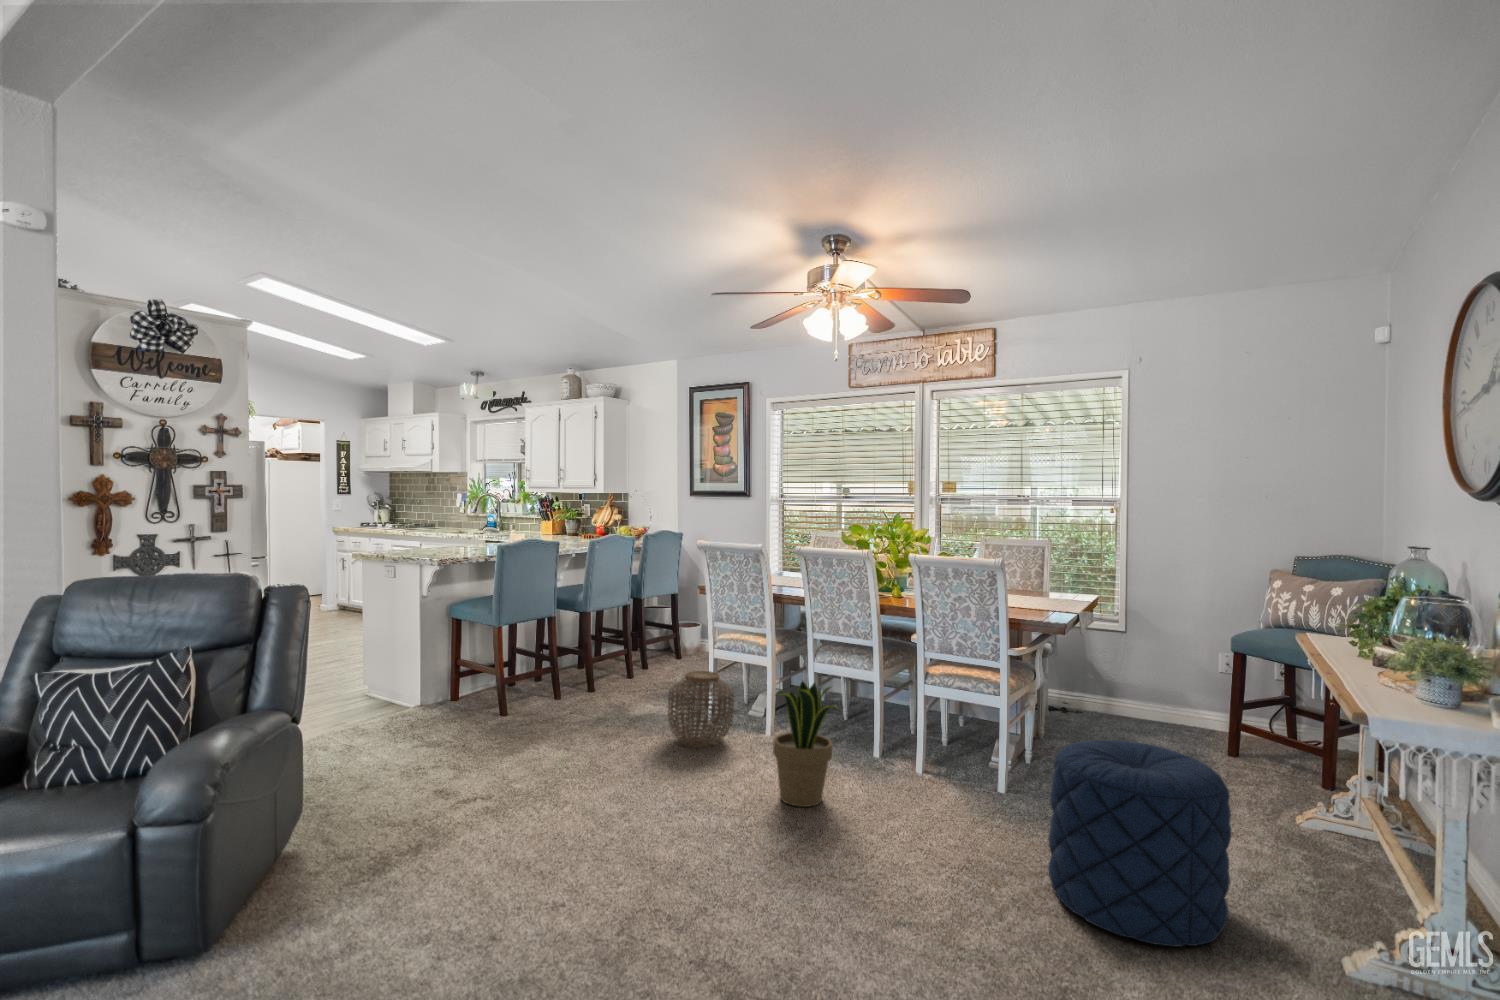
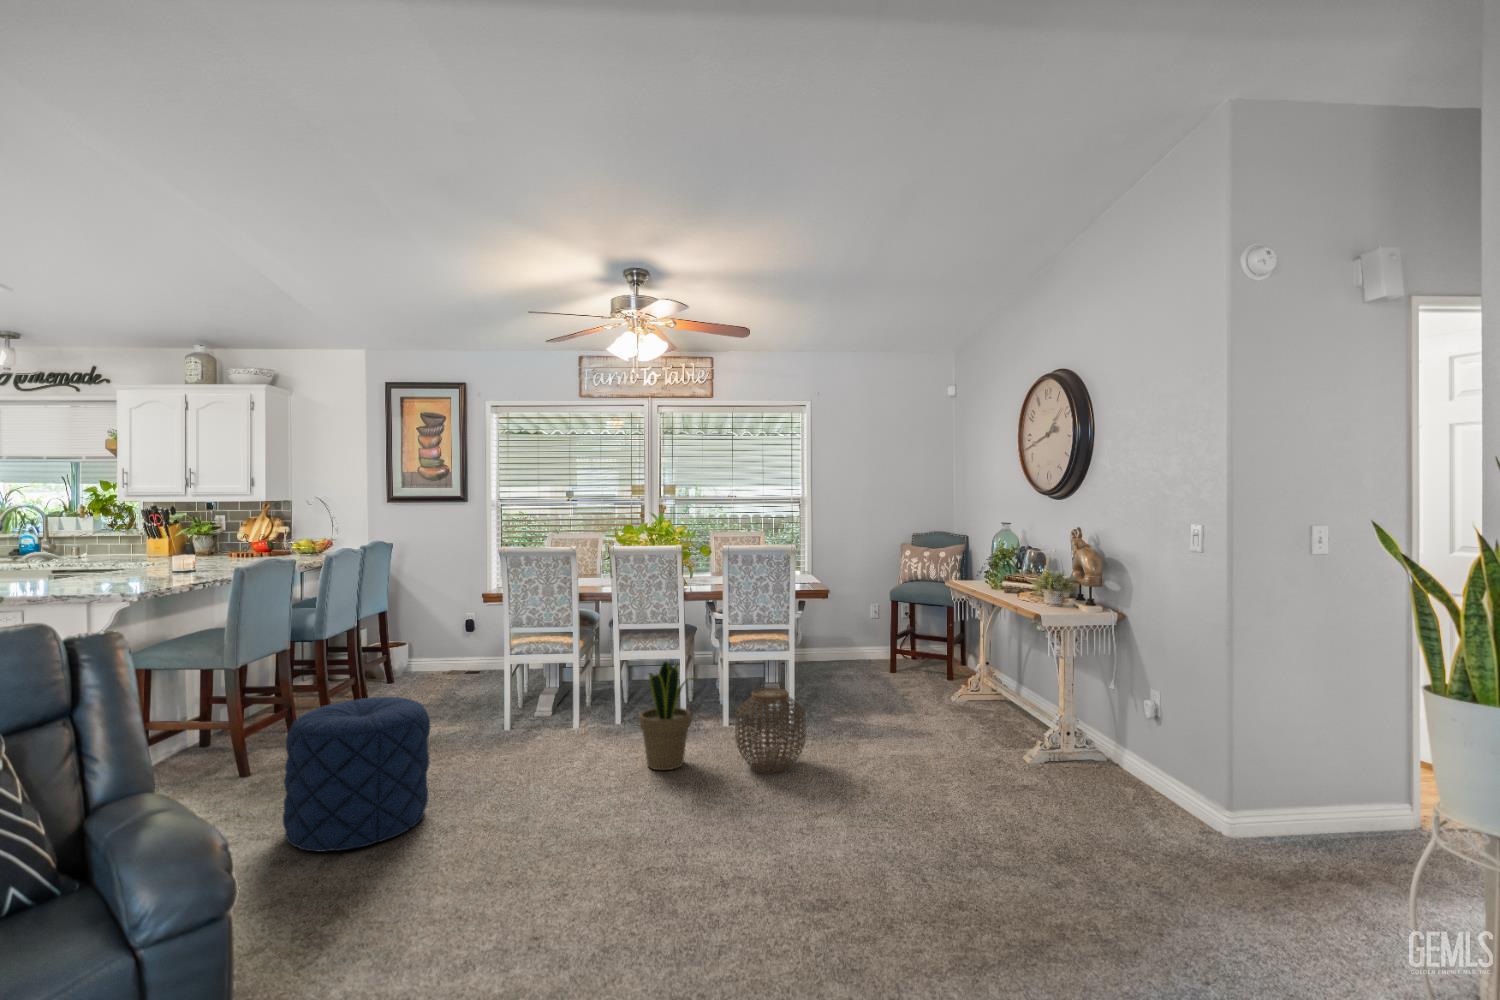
woven basket: present [668,671,734,748] -> present [735,688,806,773]
pouf: present [1048,740,1231,947] -> present [283,697,430,852]

